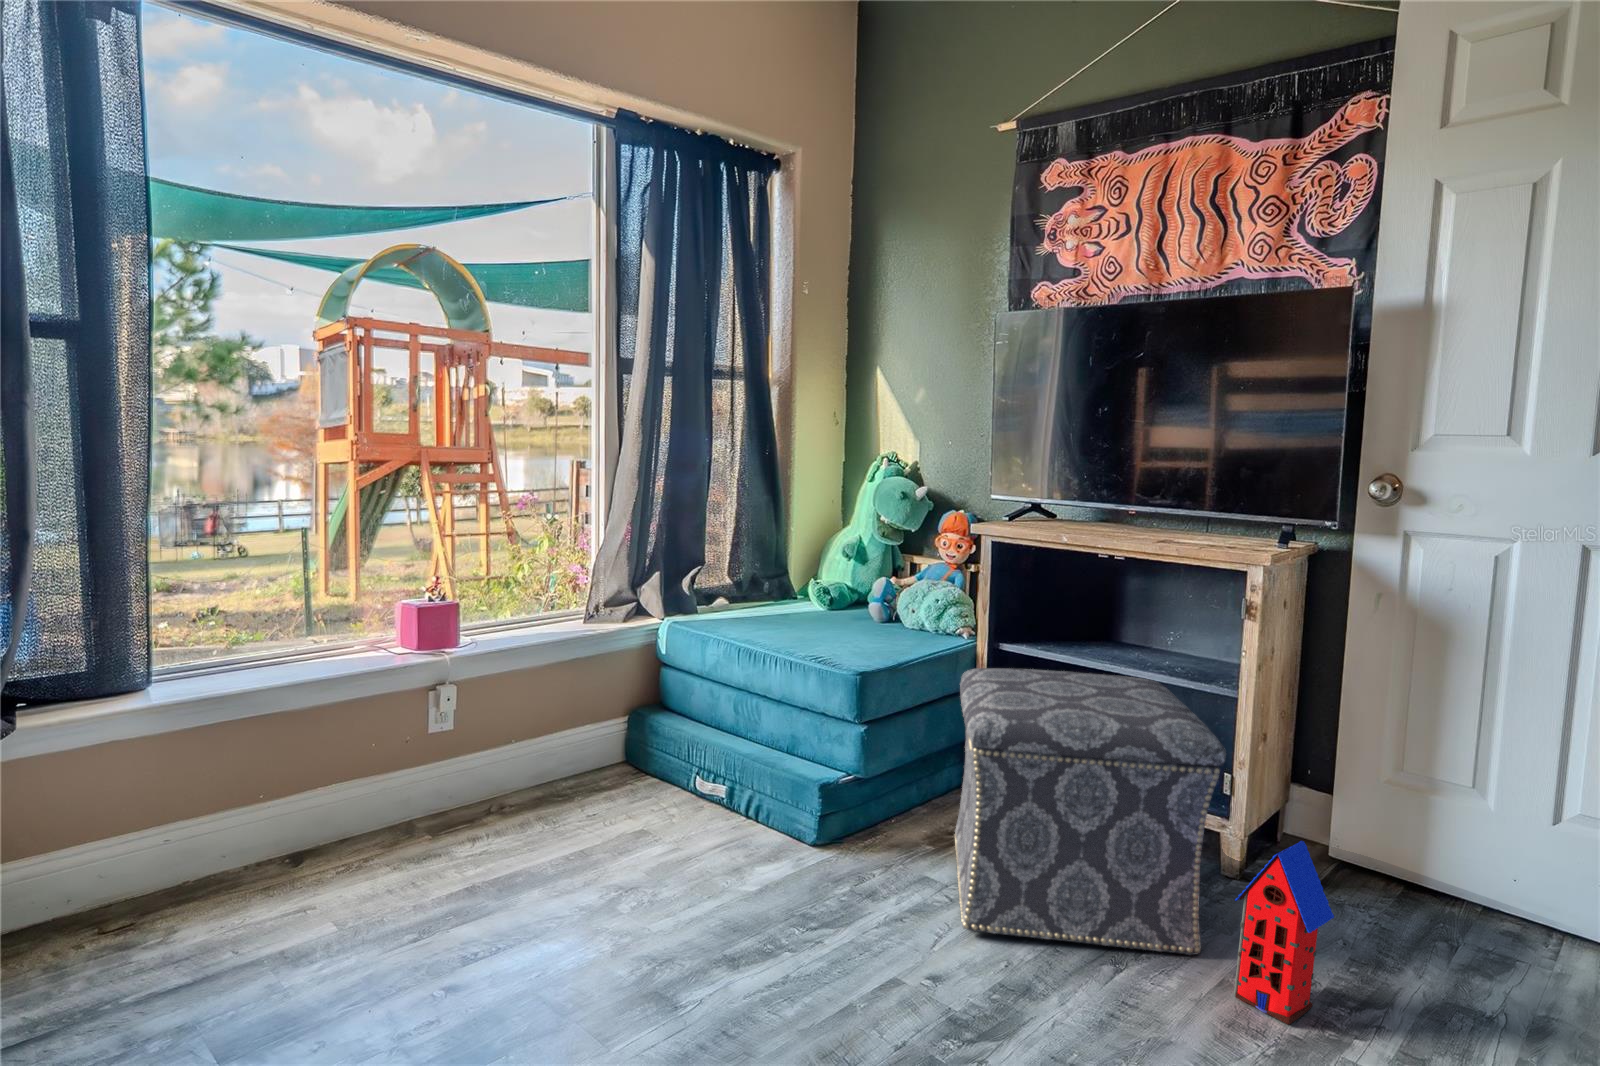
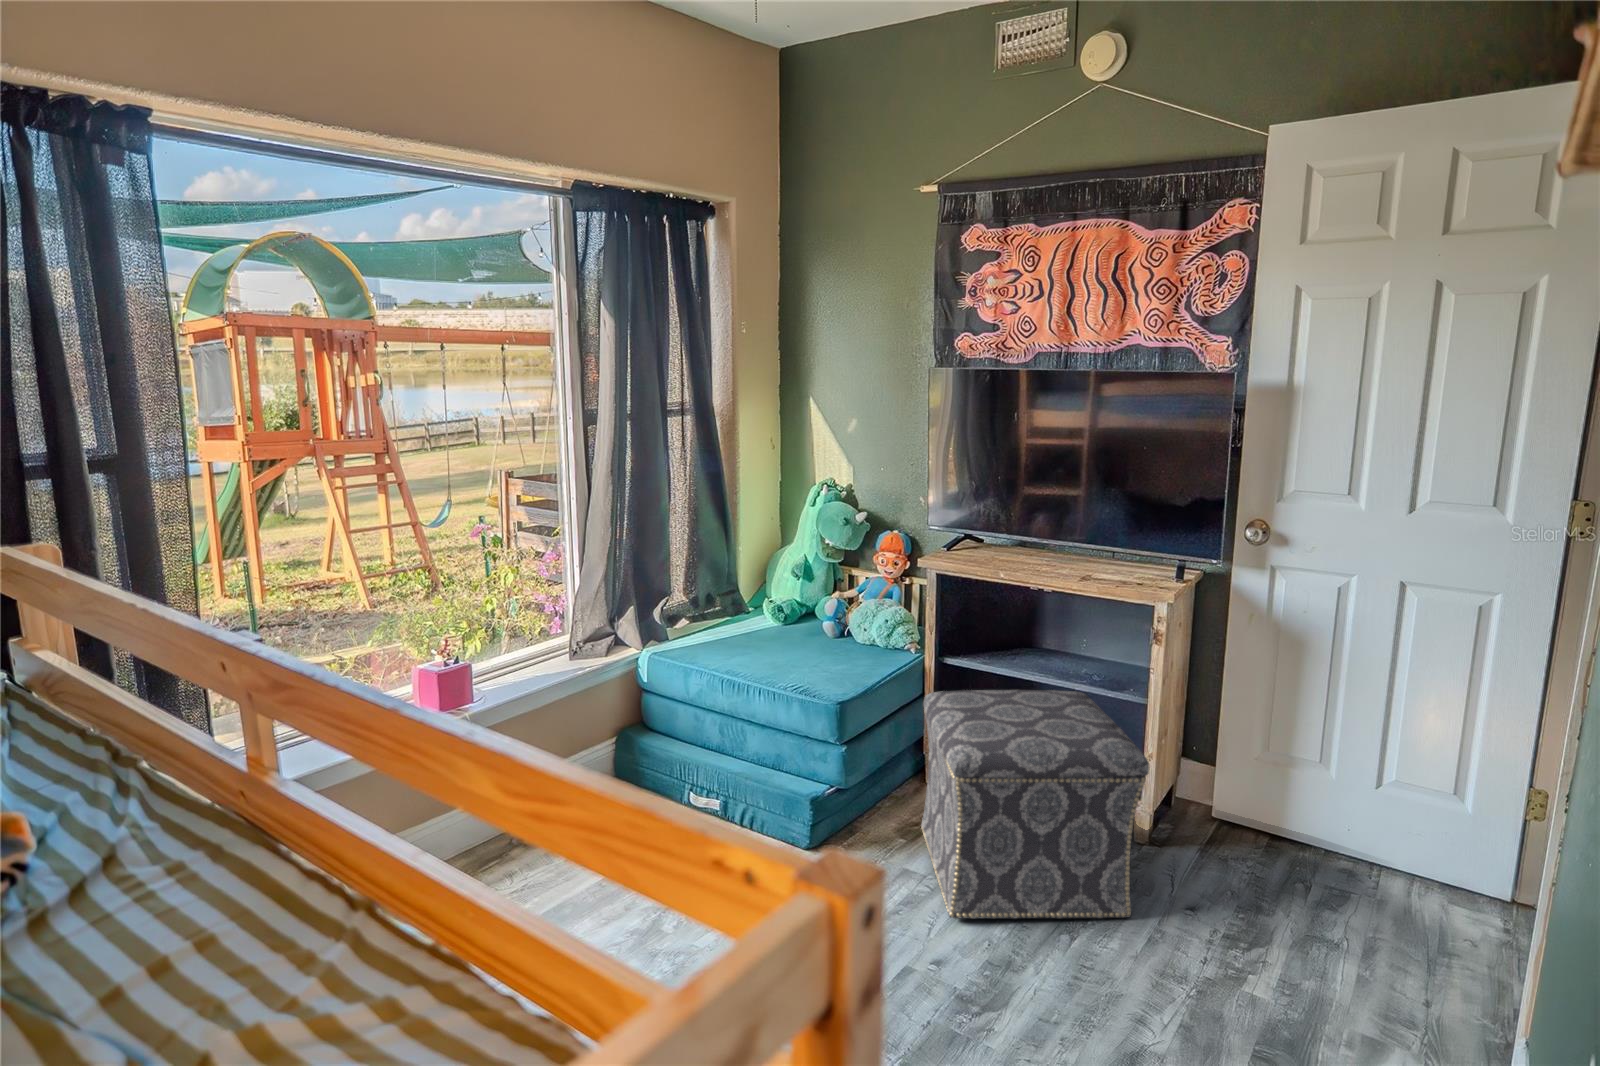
toy house: present [1234,841,1334,1025] -> none [1161,831,1233,969]

